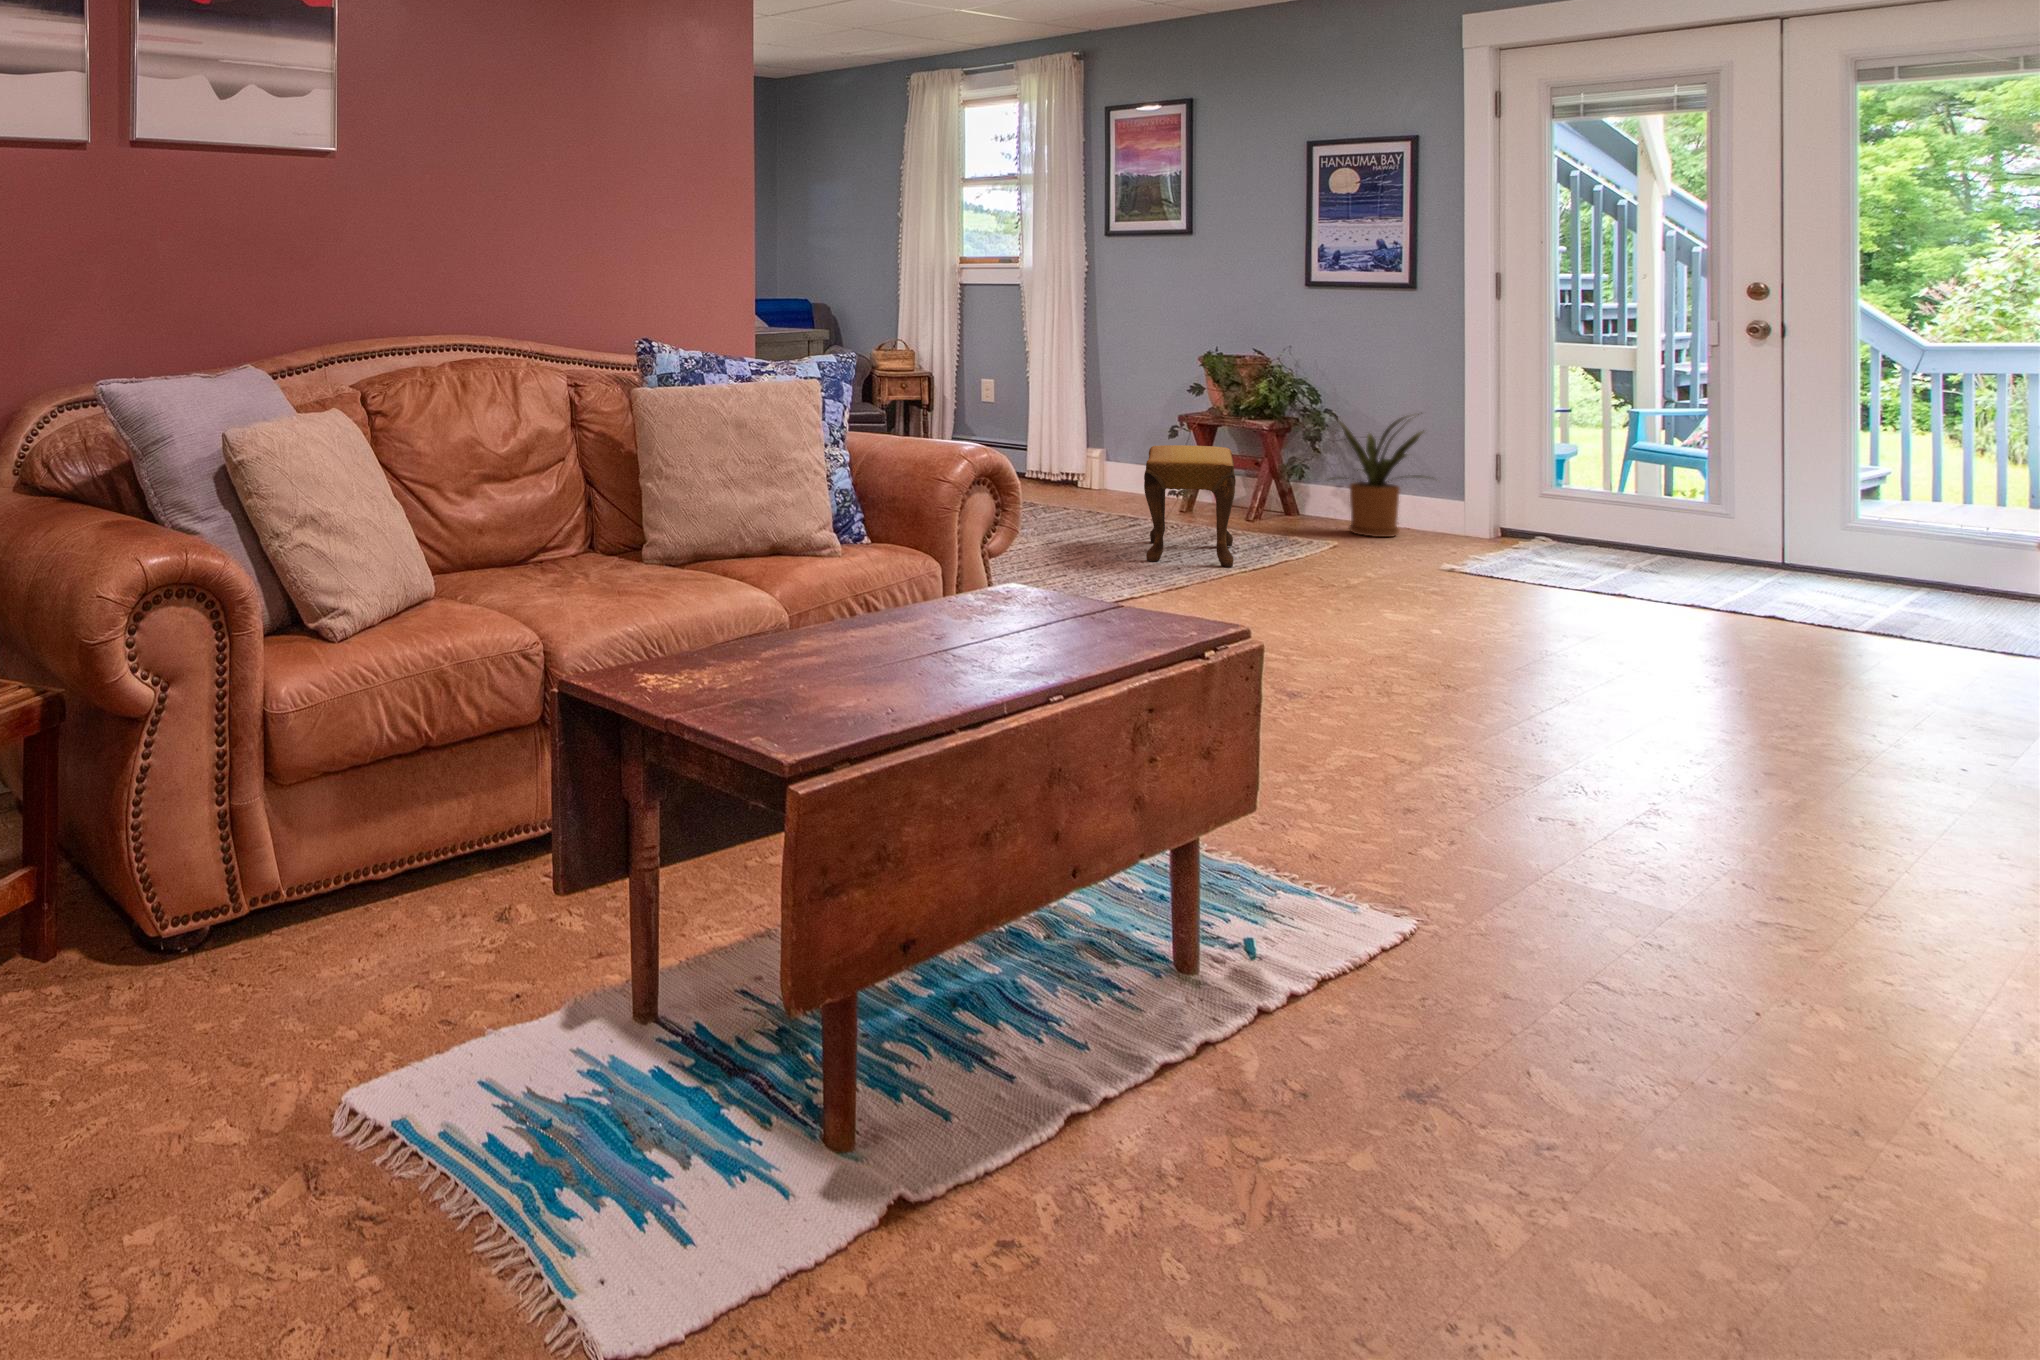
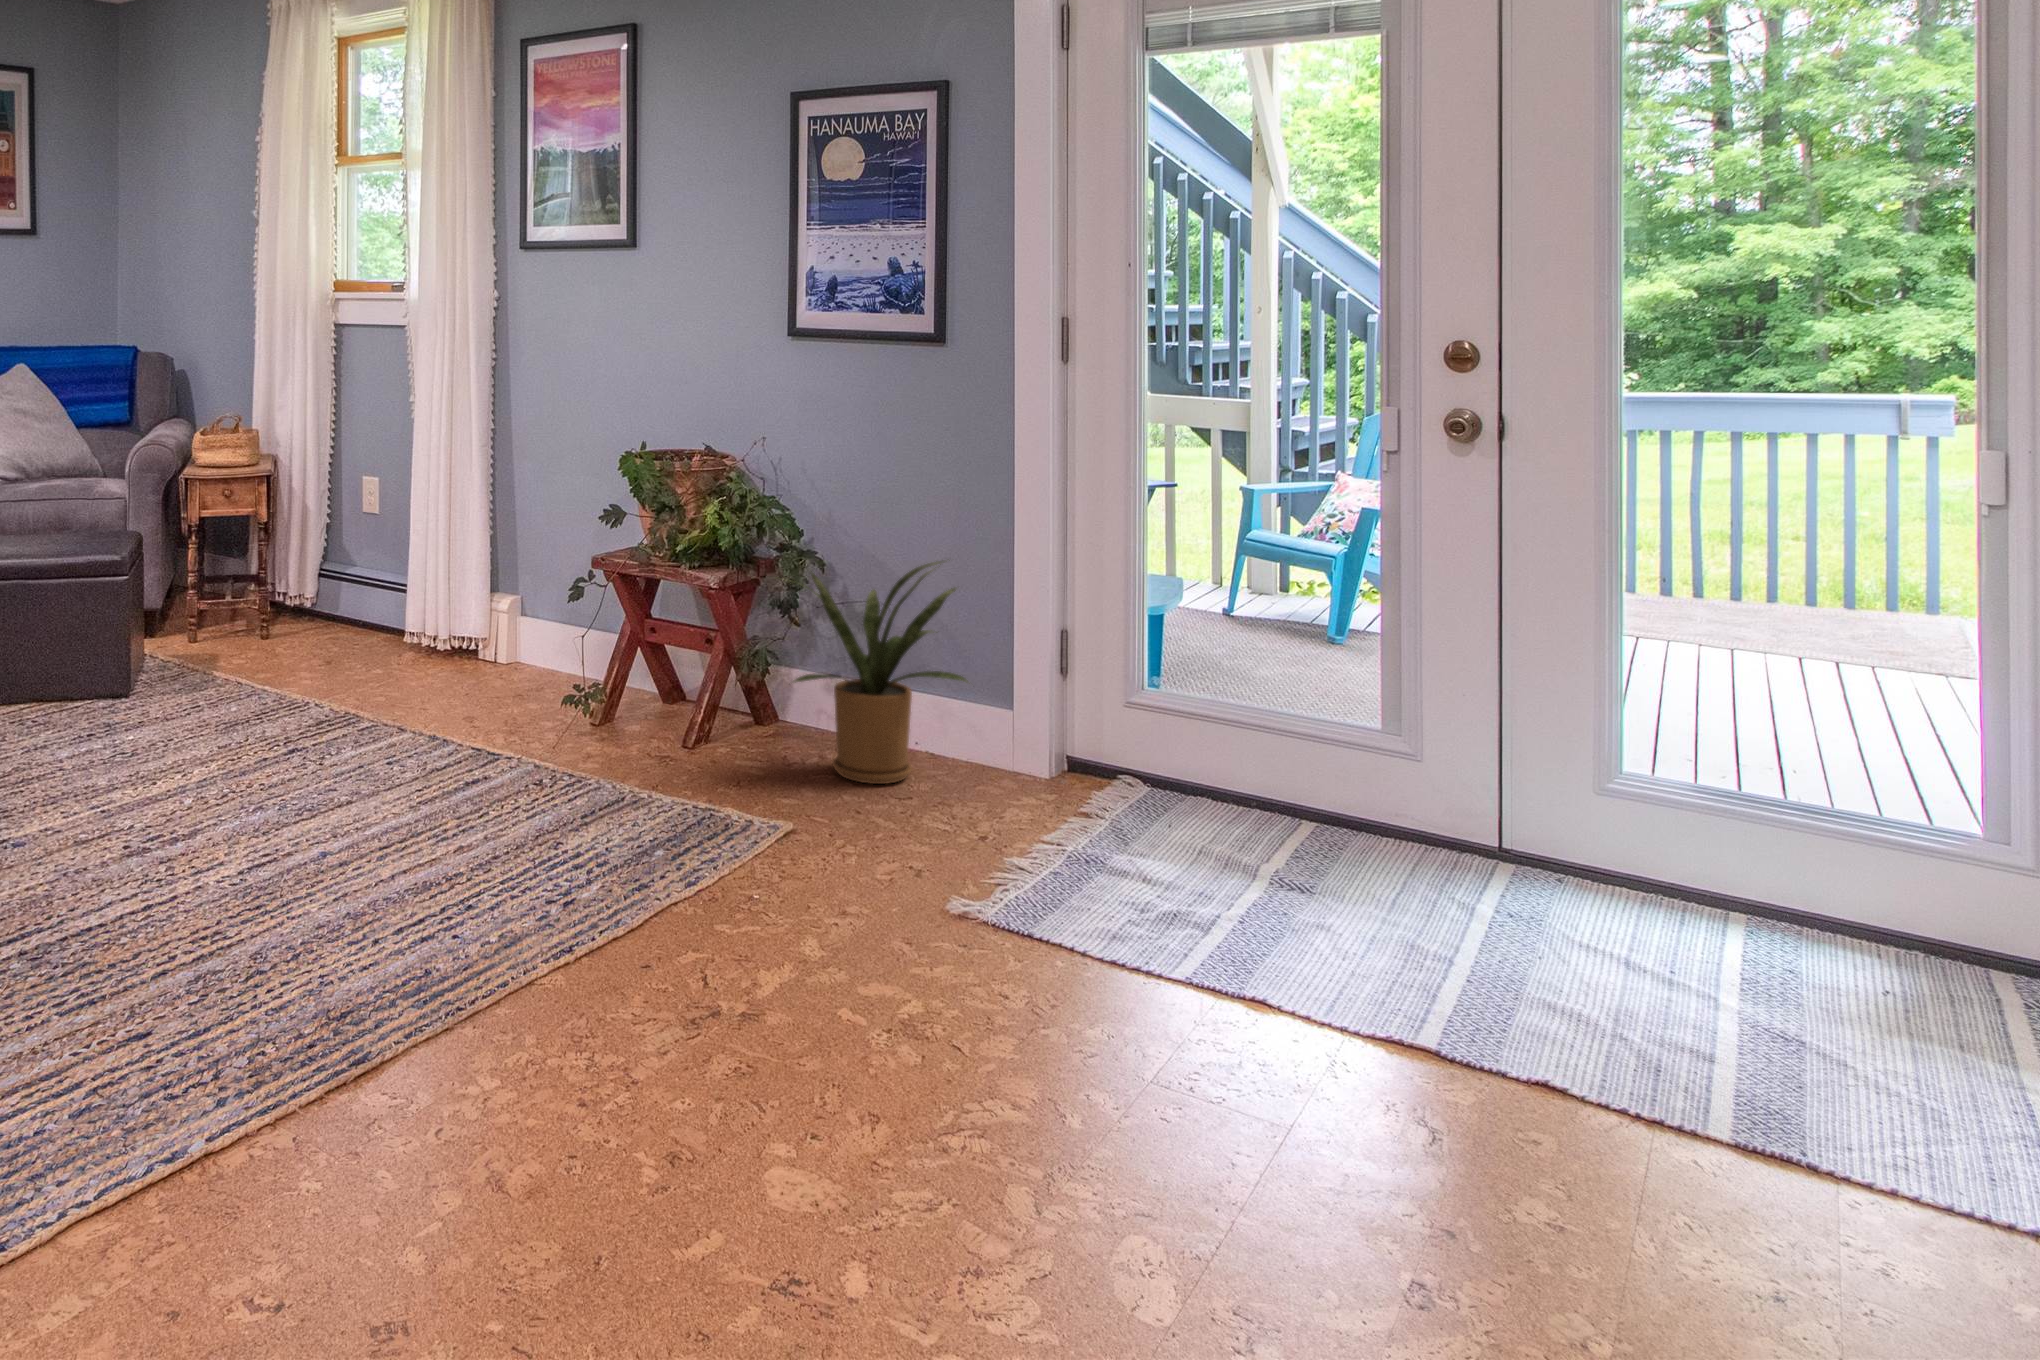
footstool: present [1144,445,1236,567] -> none [391,638,605,919]

